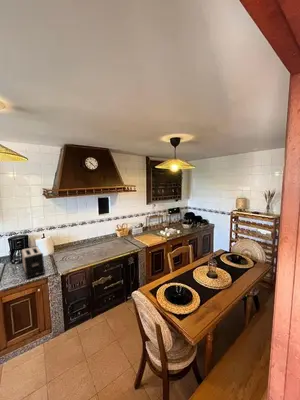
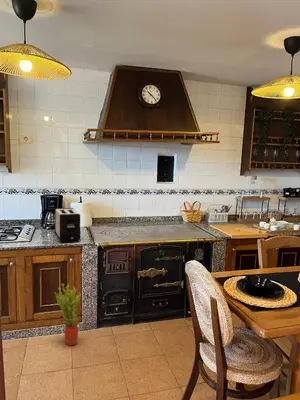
potted plant: none [24,311,49,359] -> present [57,284,81,345]

